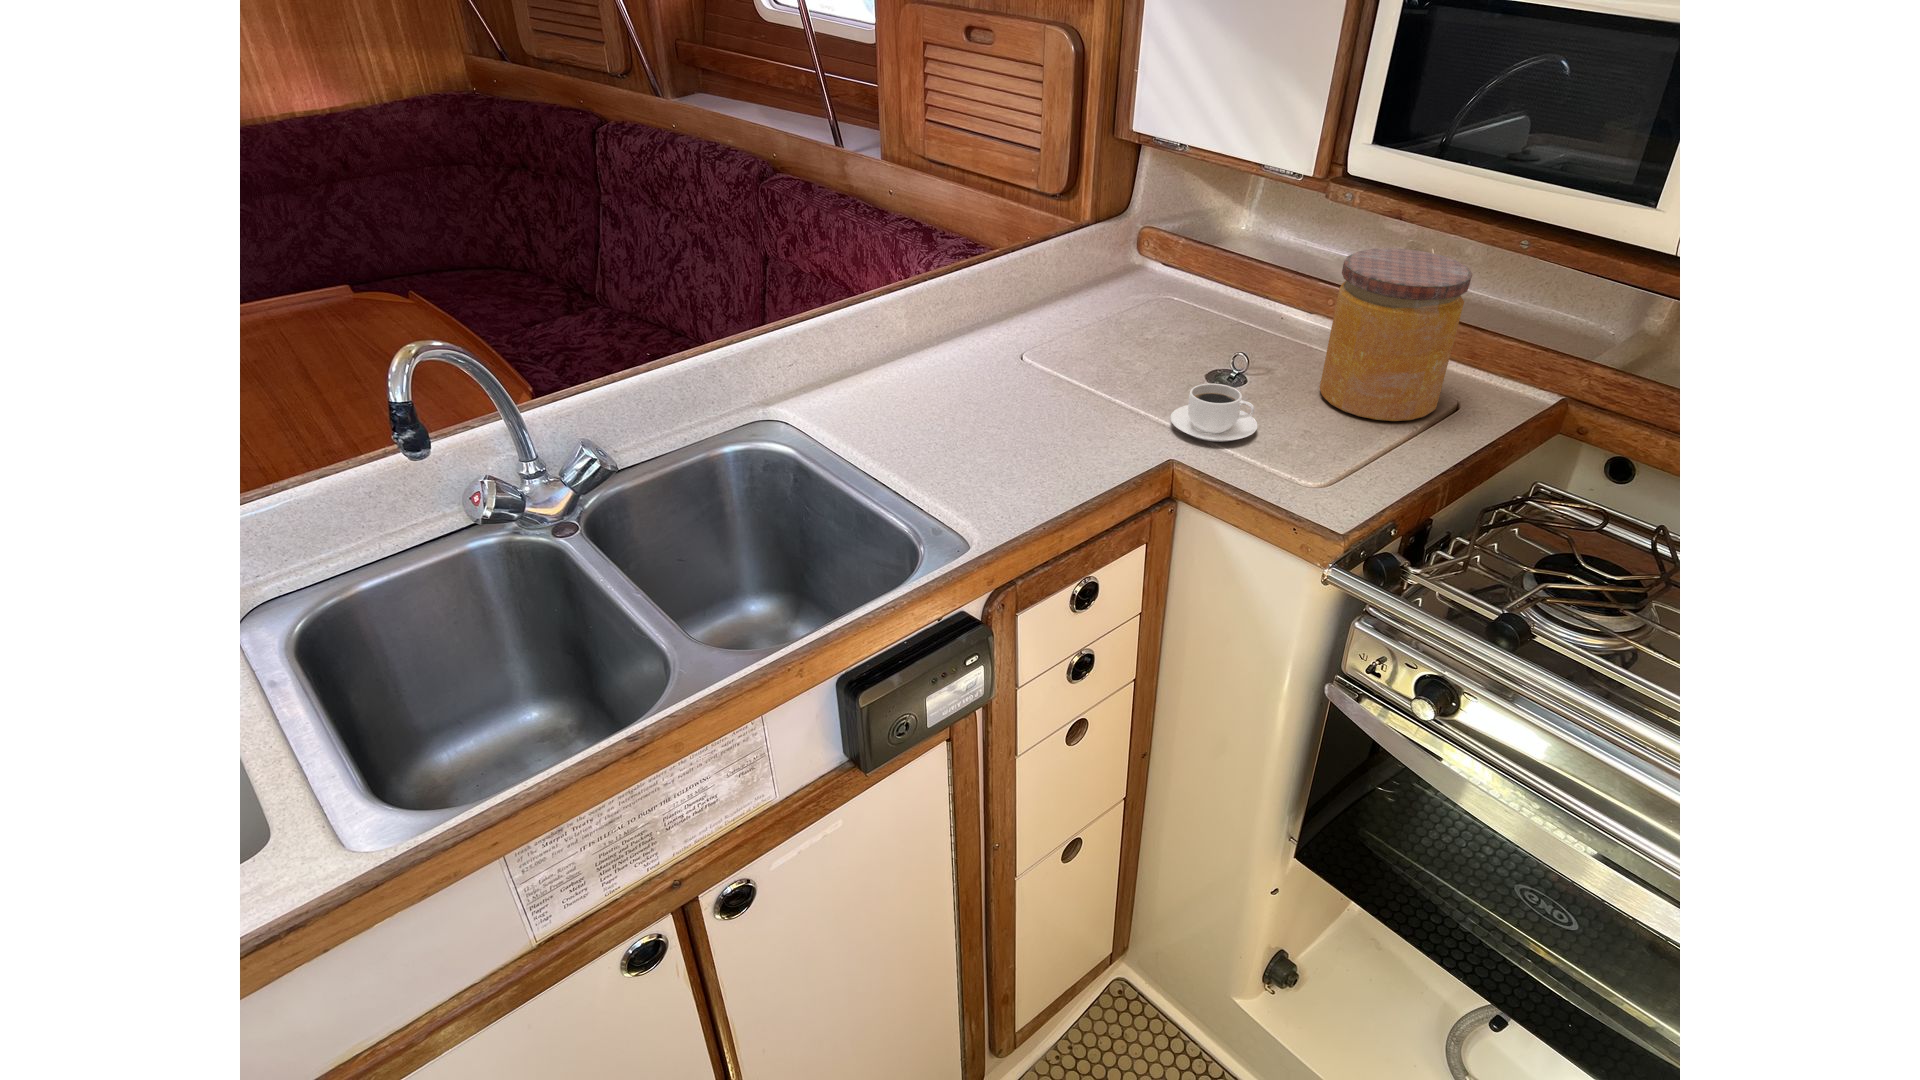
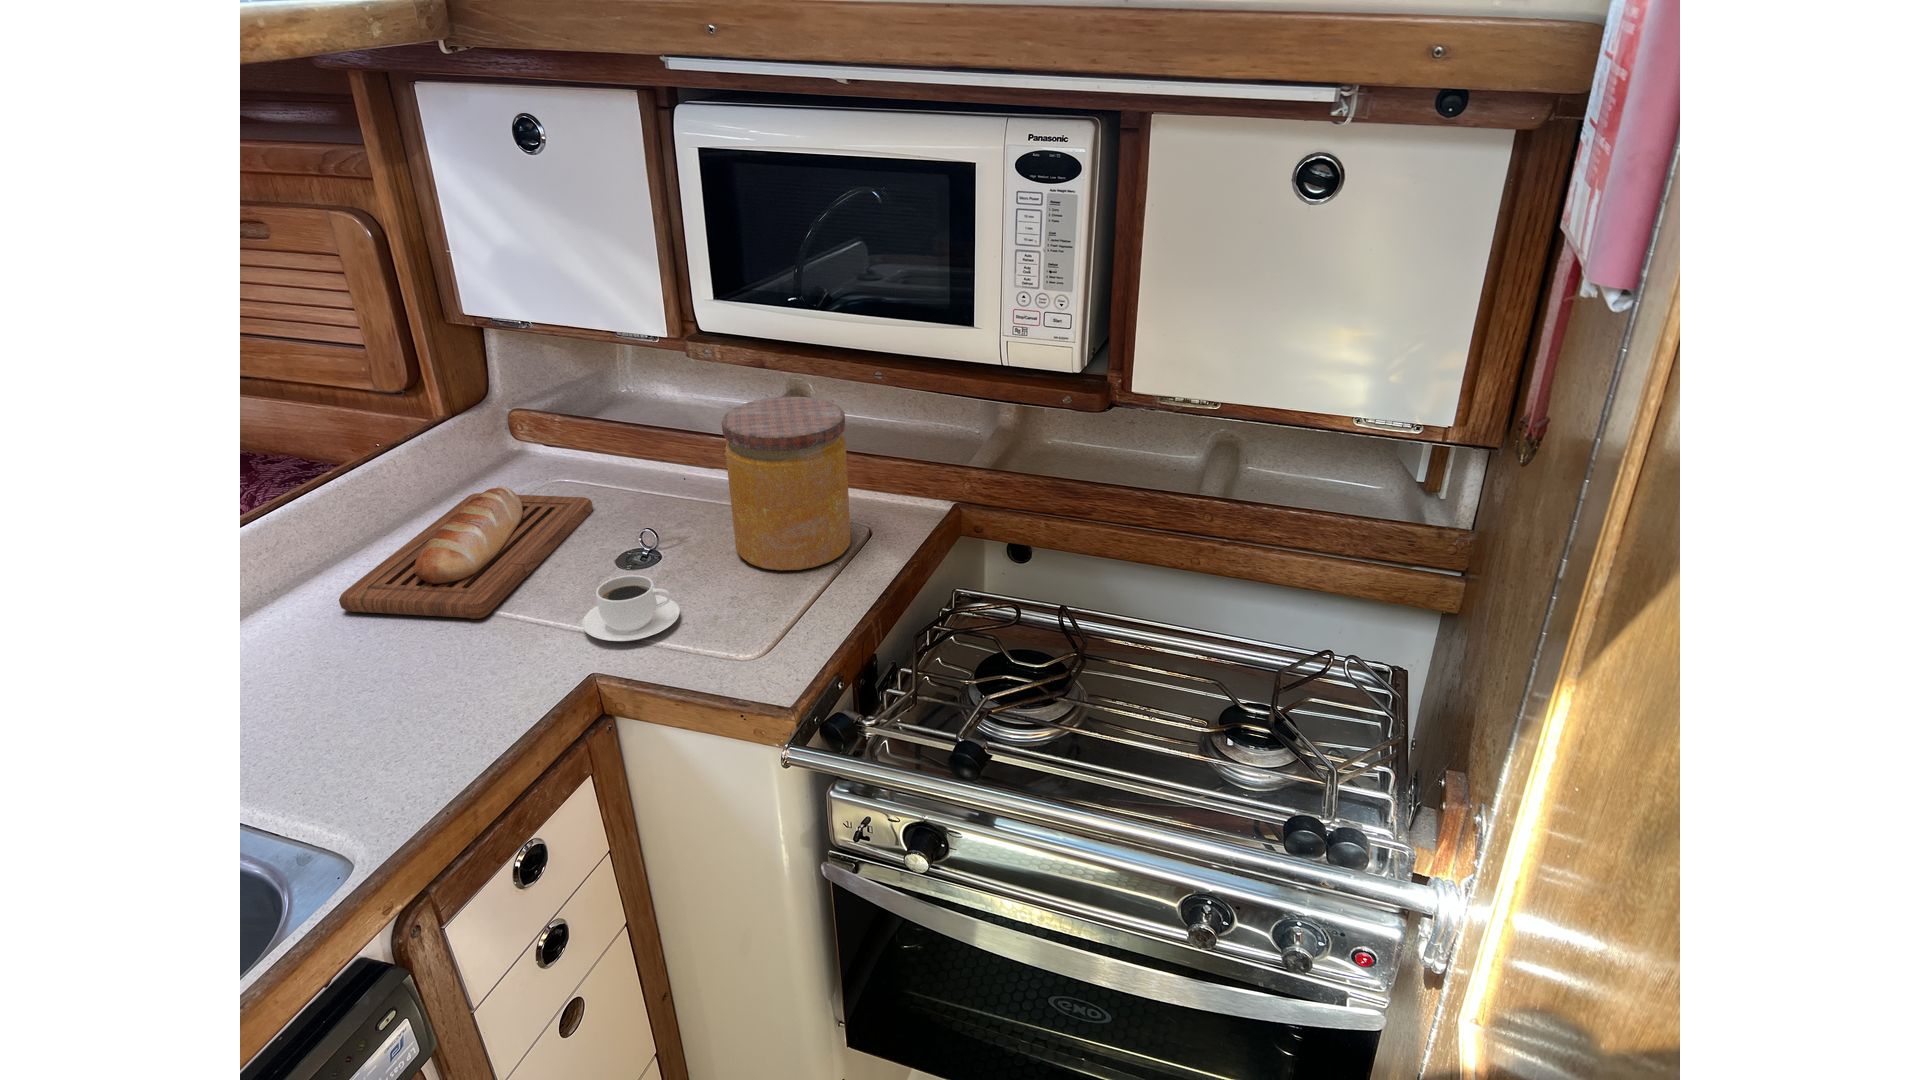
bread loaf: none [984,290,1195,393] -> present [339,486,593,619]

